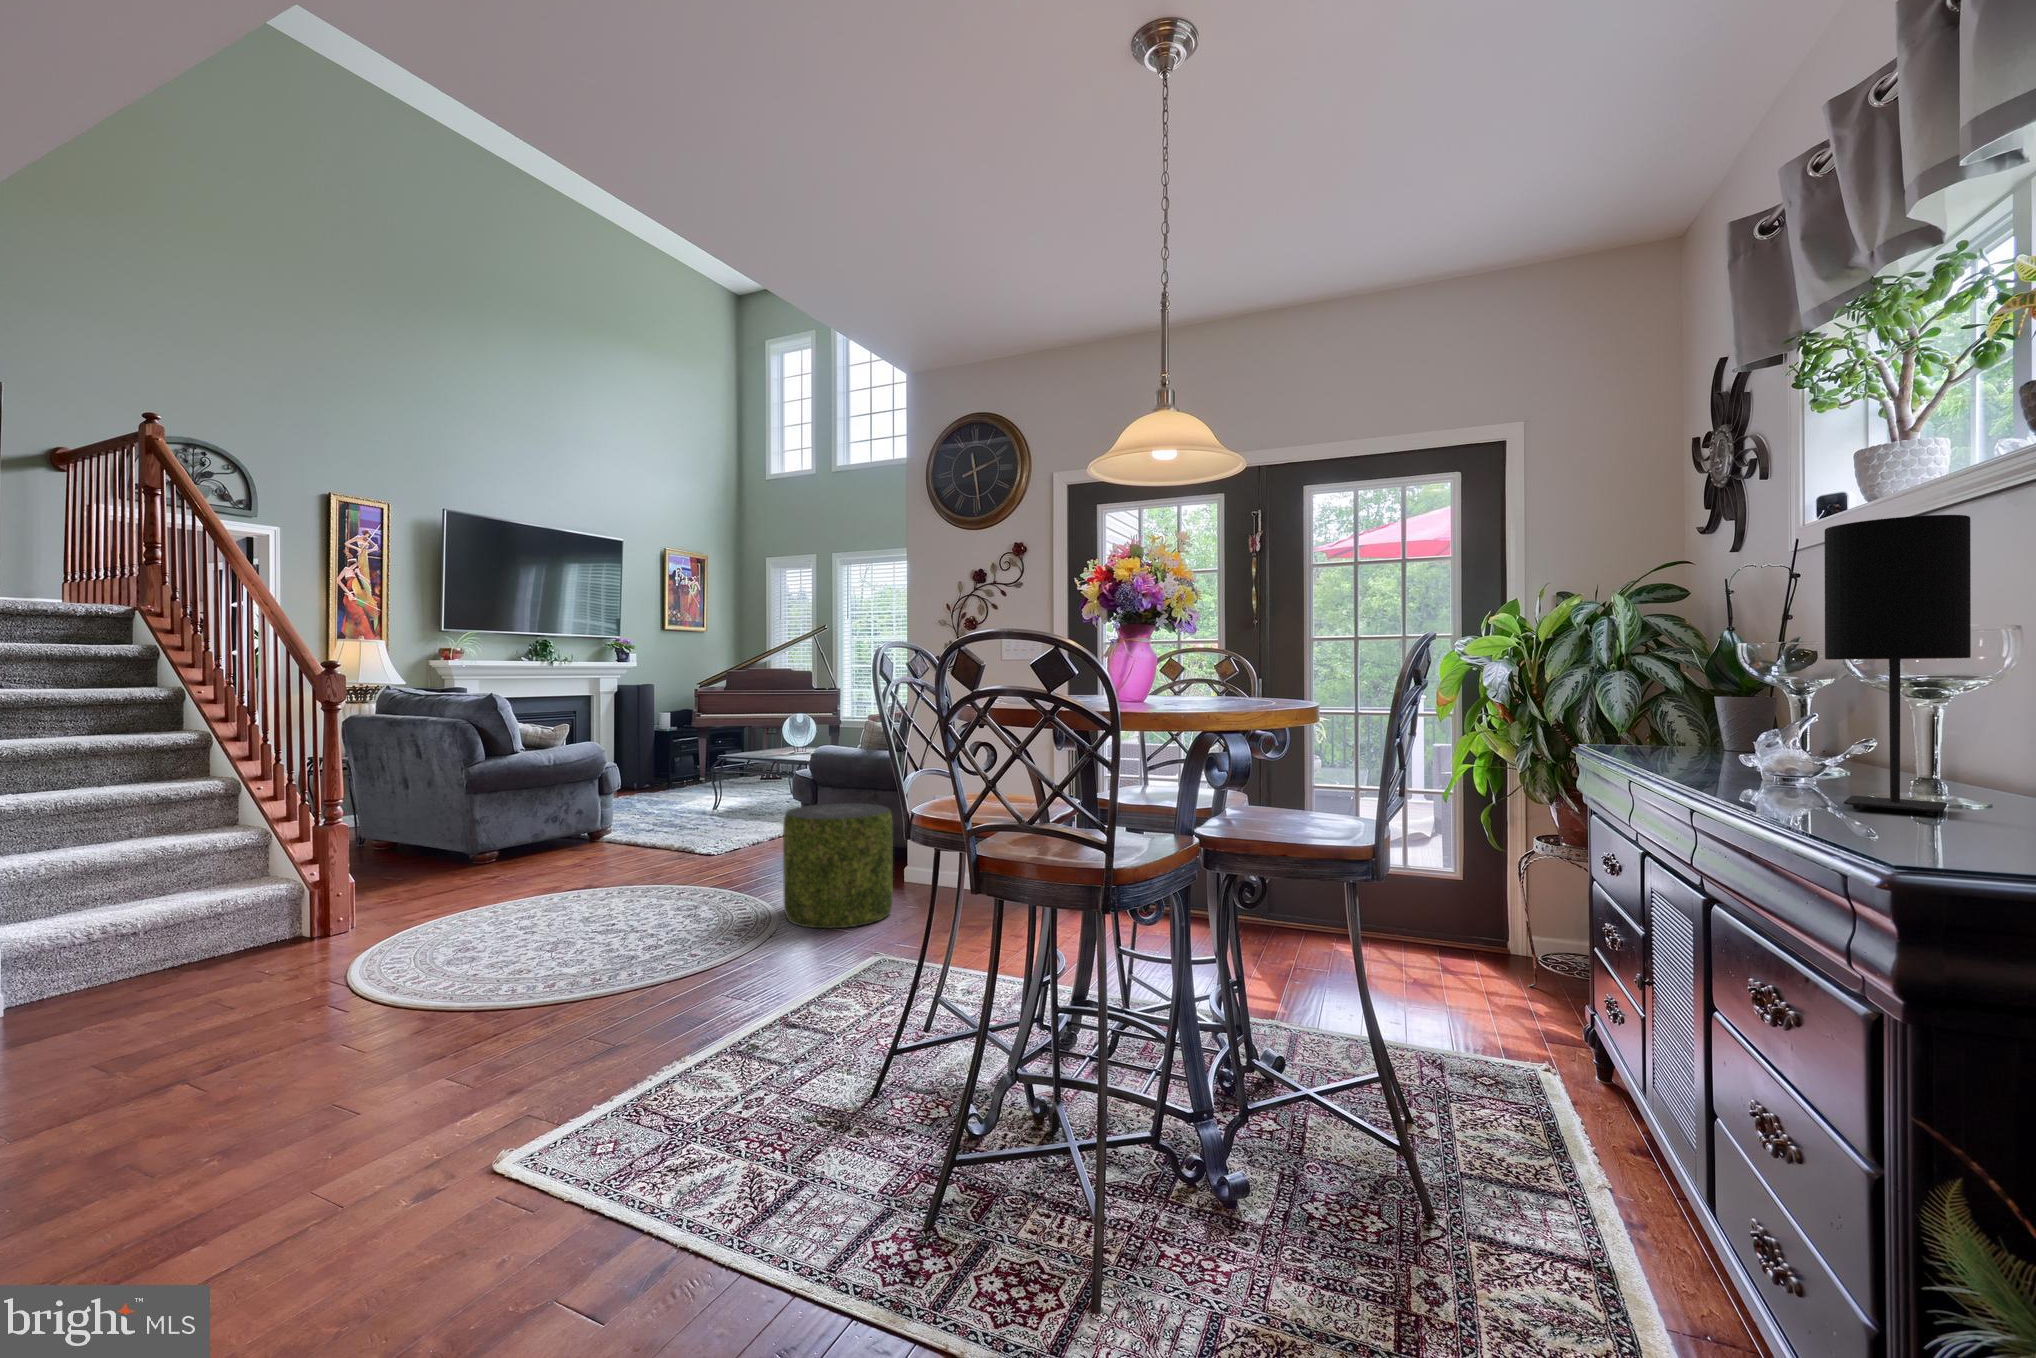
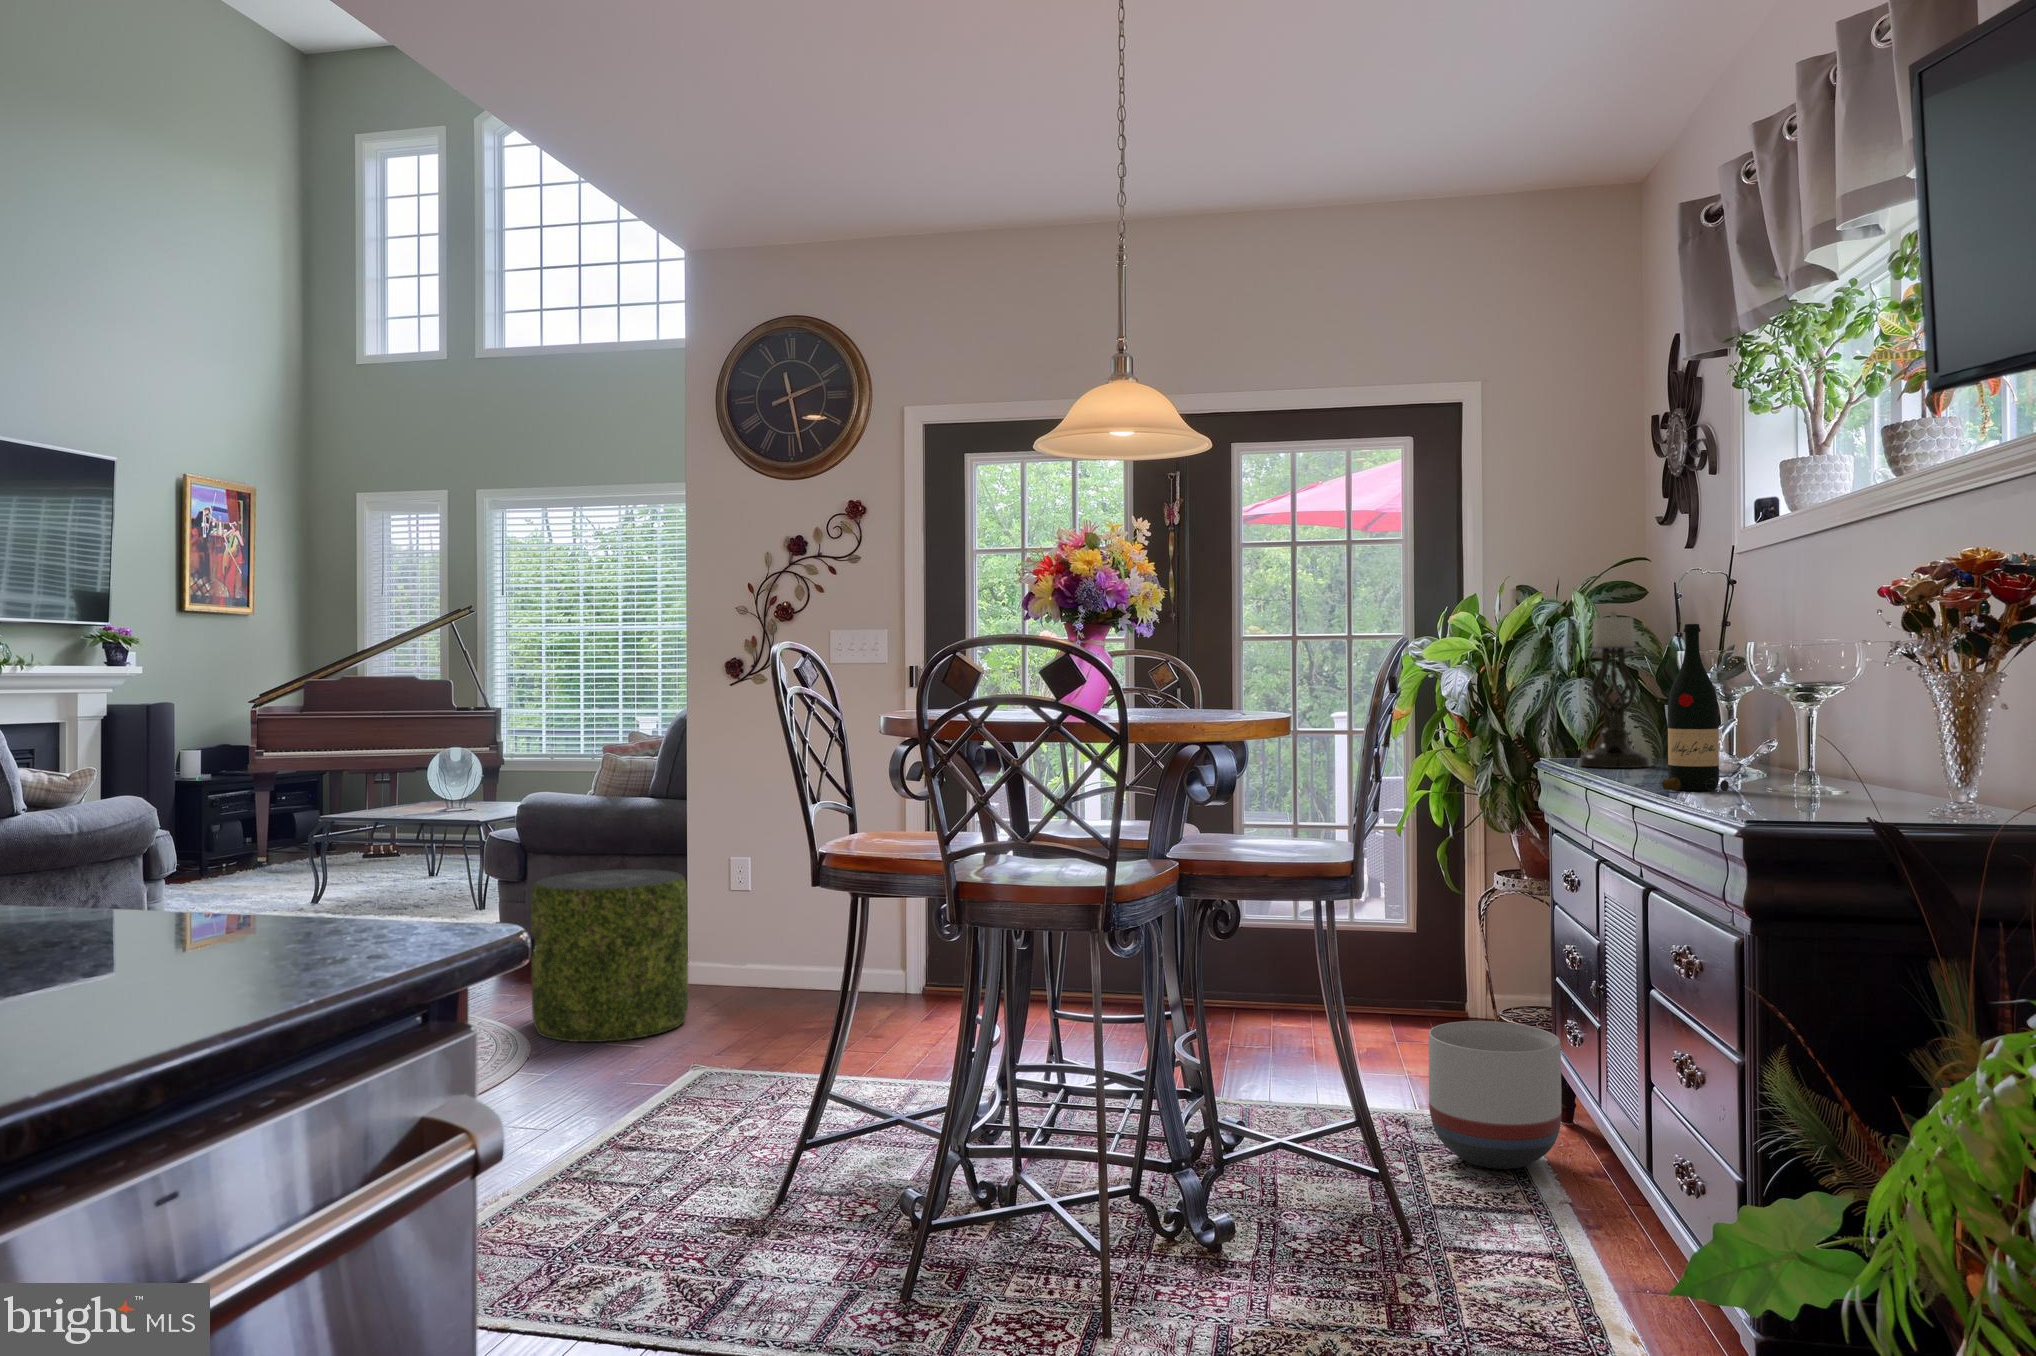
table lamp: present [1825,515,1971,815] -> none [1732,553,1833,805]
candle holder: none [1619,607,1696,756] -> present [1579,612,1650,768]
wine bottle: none [1723,609,1809,790] -> present [1662,624,1729,791]
planter: none [1462,984,1598,1135] -> present [1429,1021,1562,1169]

